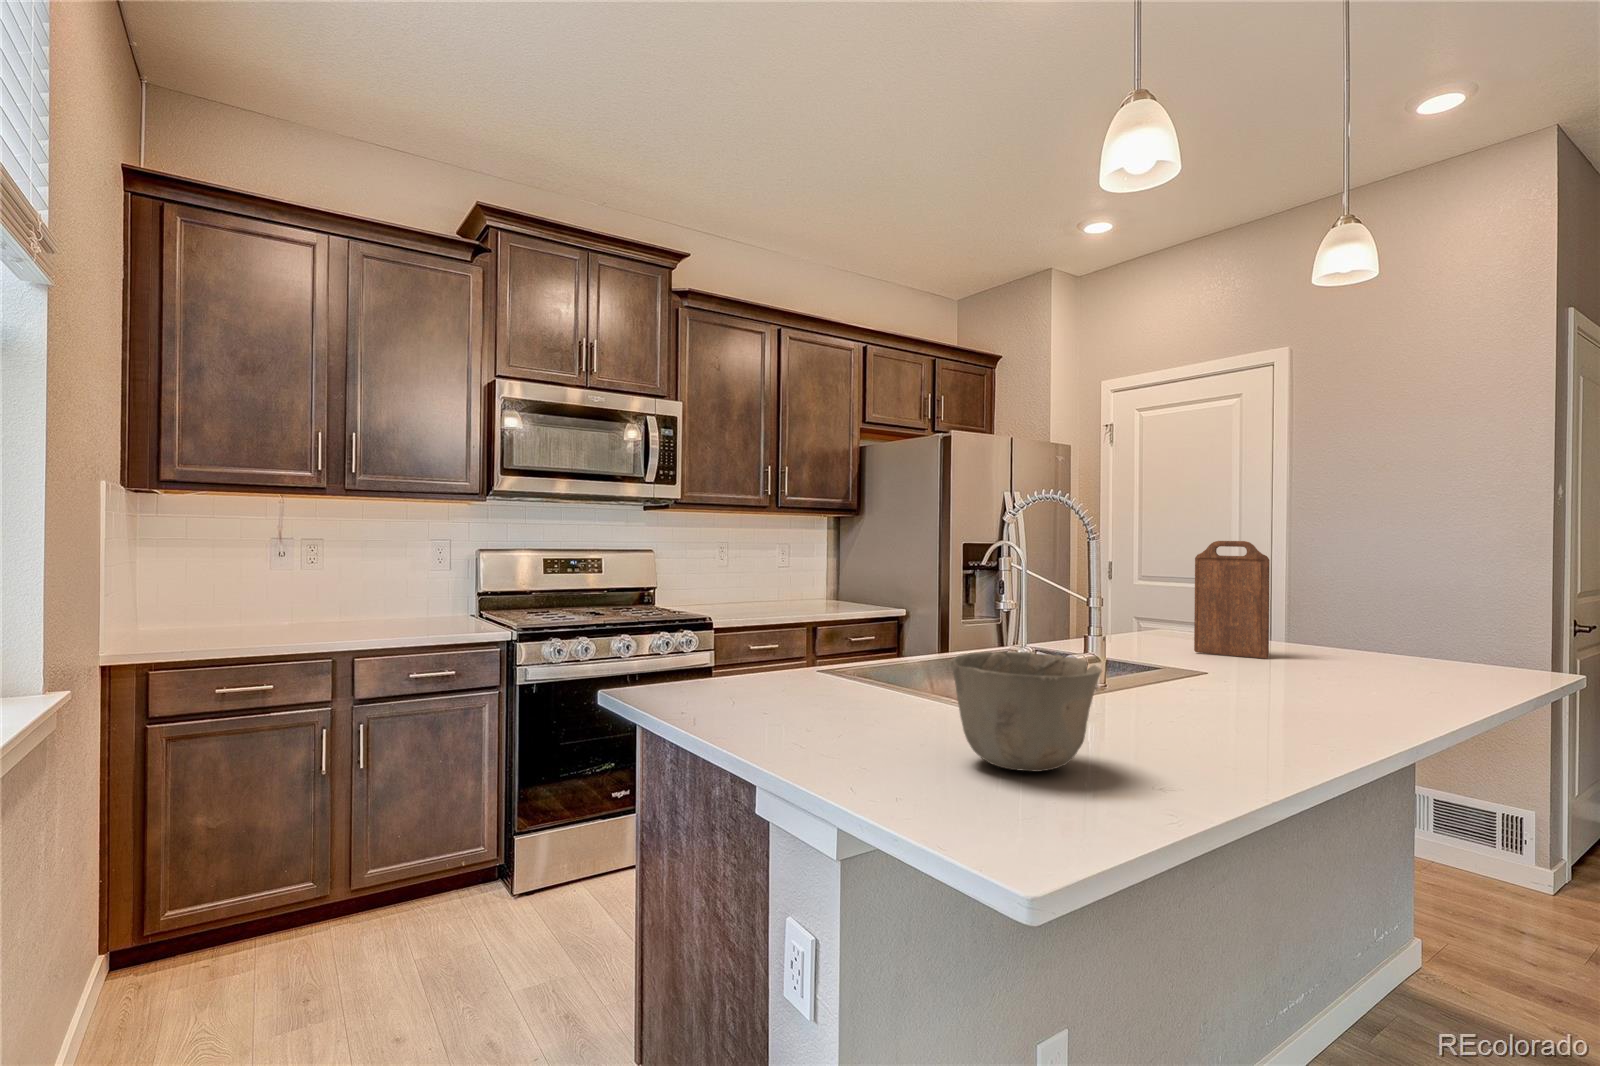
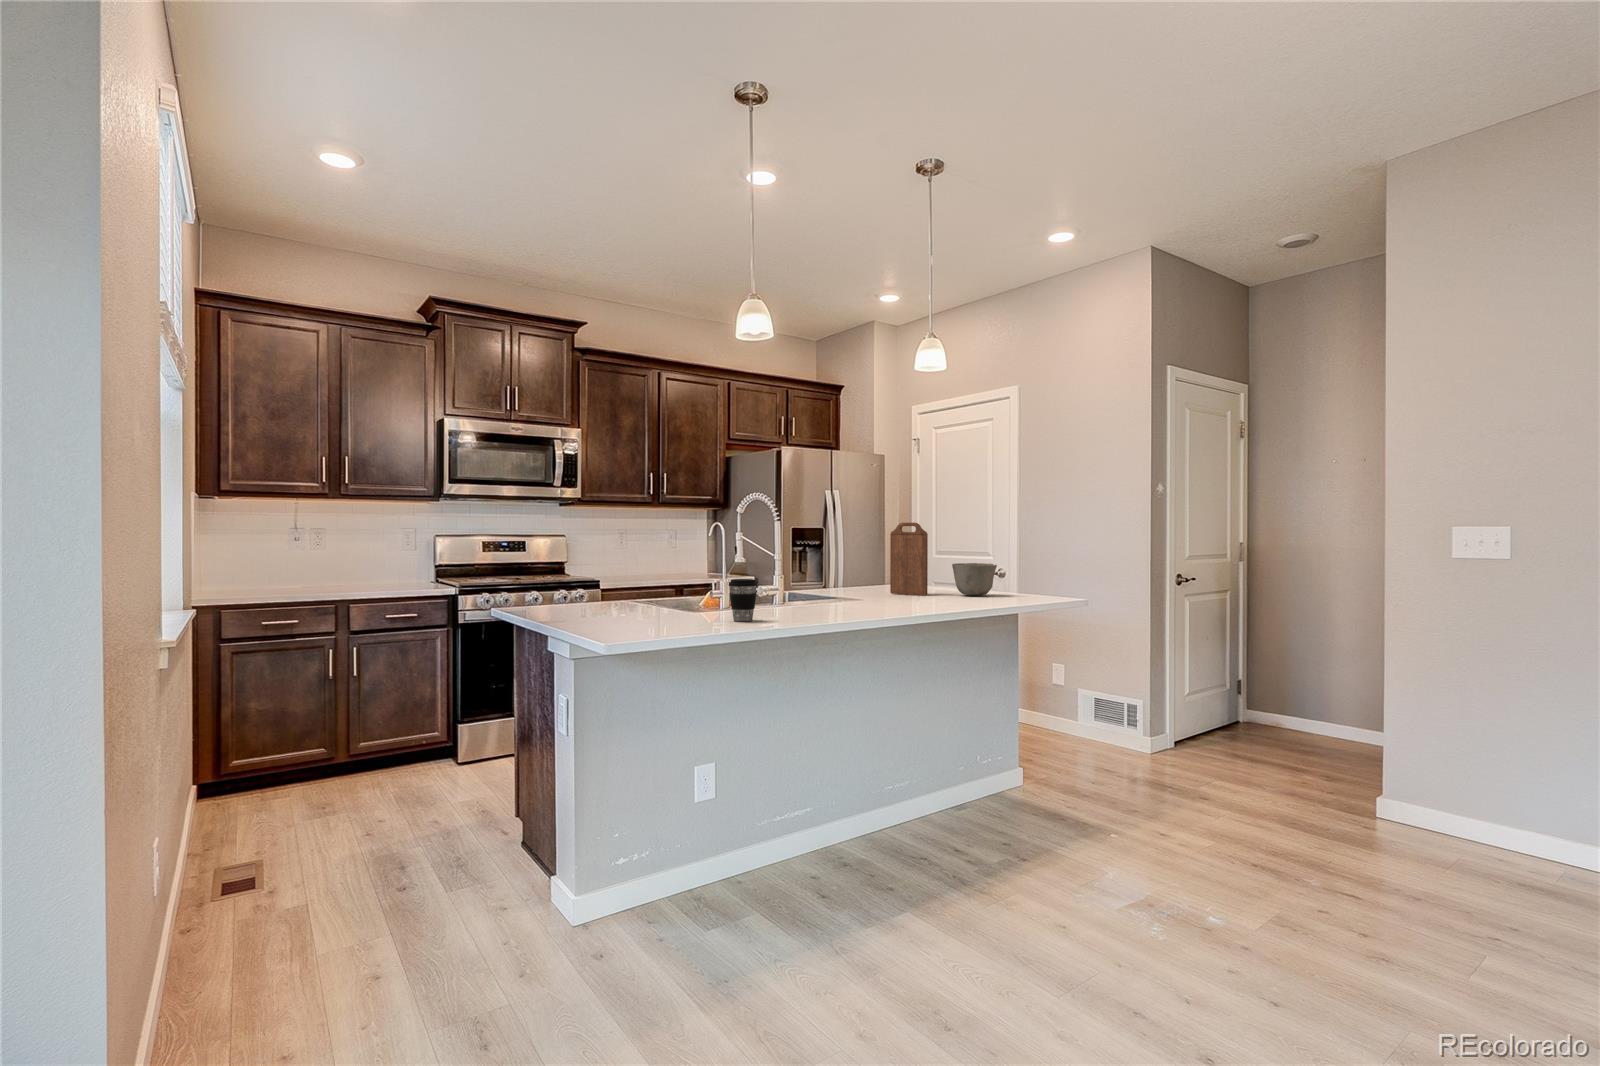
ceramic bowl: present [951,652,1102,771] -> present [952,563,997,596]
coffee cup: none [1154,669,1224,768] -> present [729,579,757,621]

